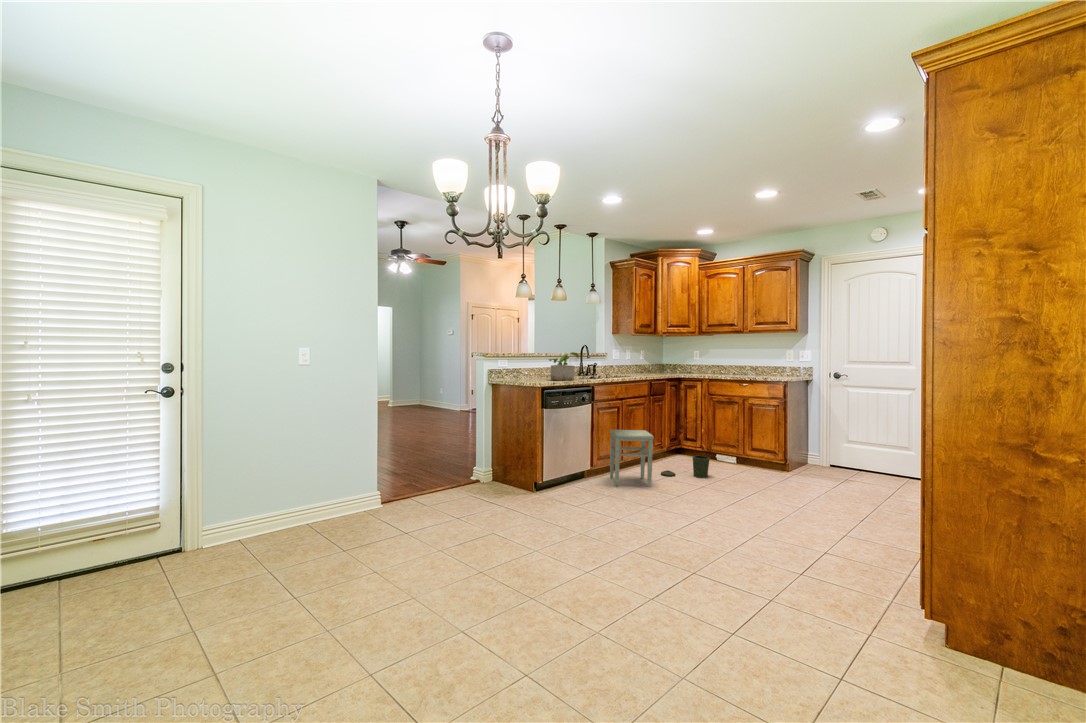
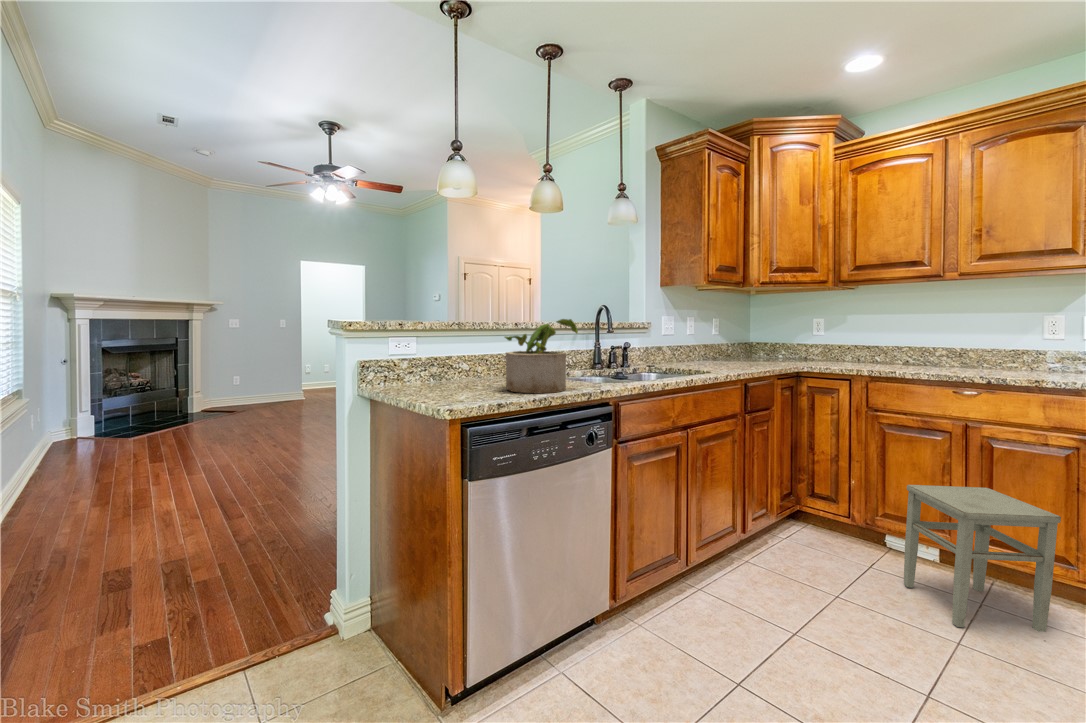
stool: present [610,430,654,487] -> present [904,485,1061,632]
trash can: present [661,456,710,478] -> none [775,559,901,621]

